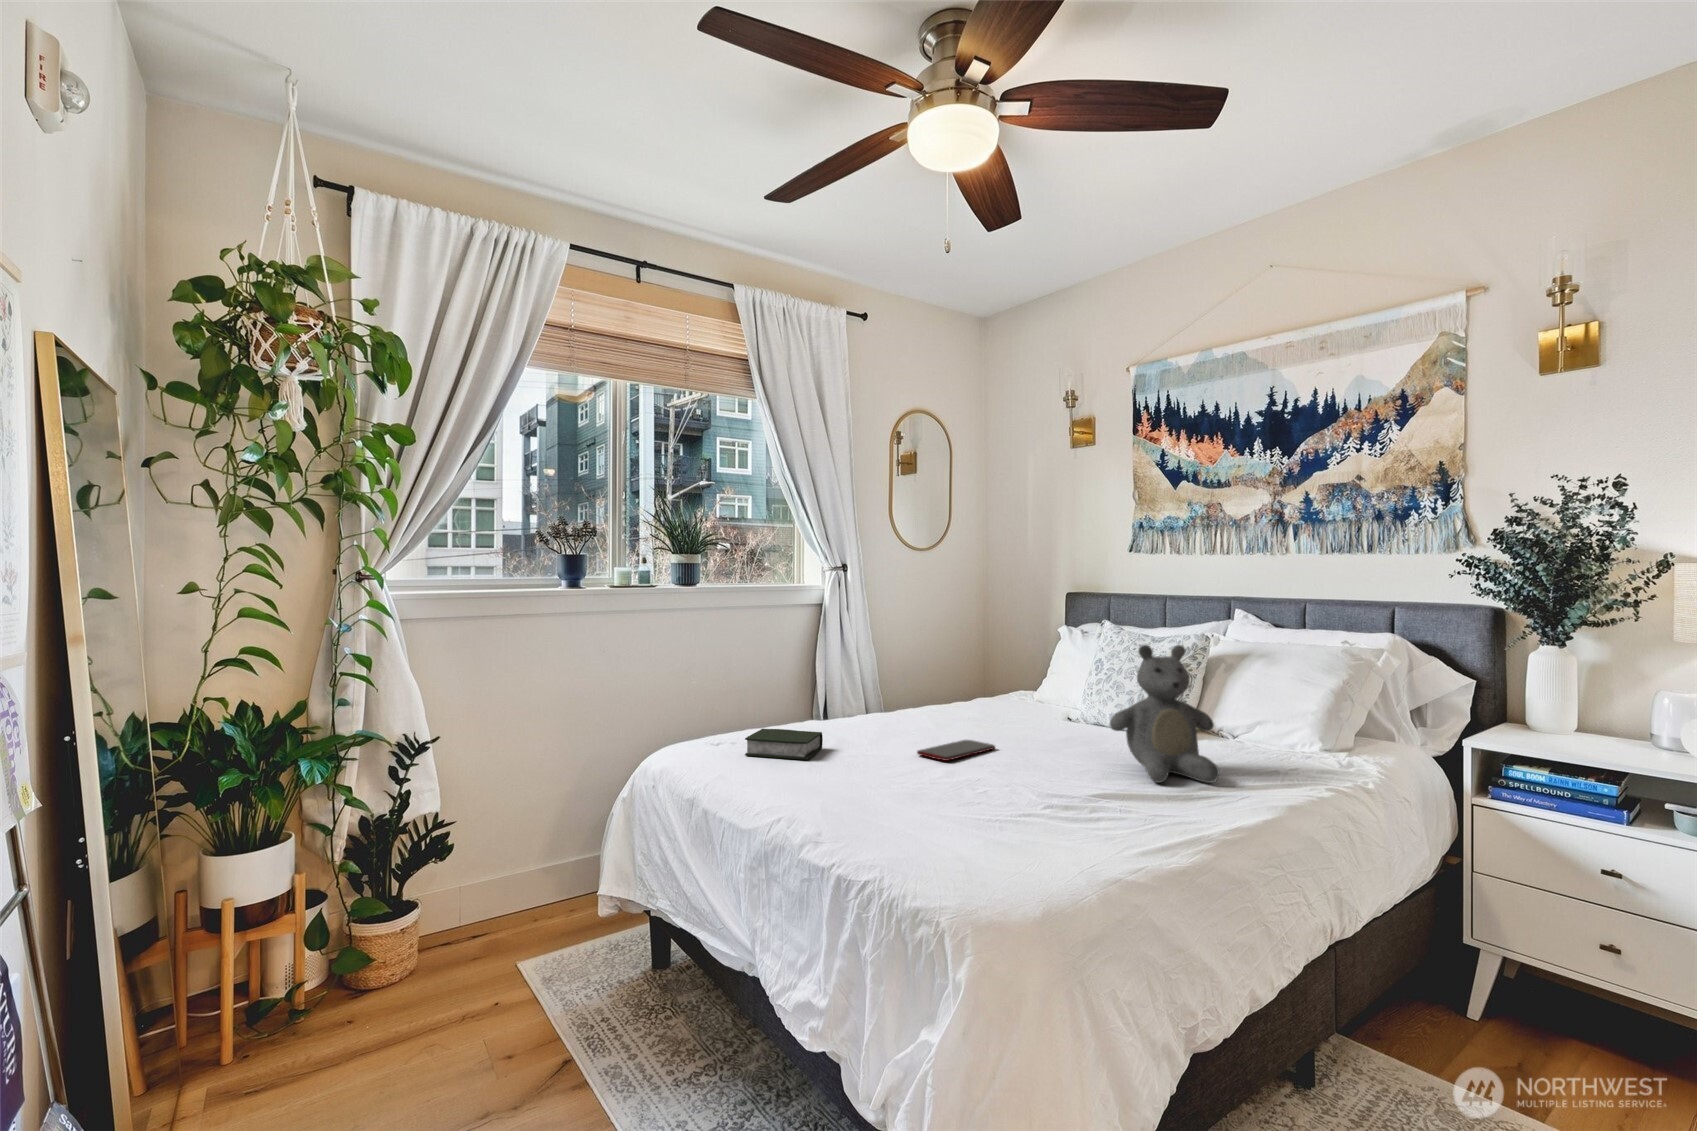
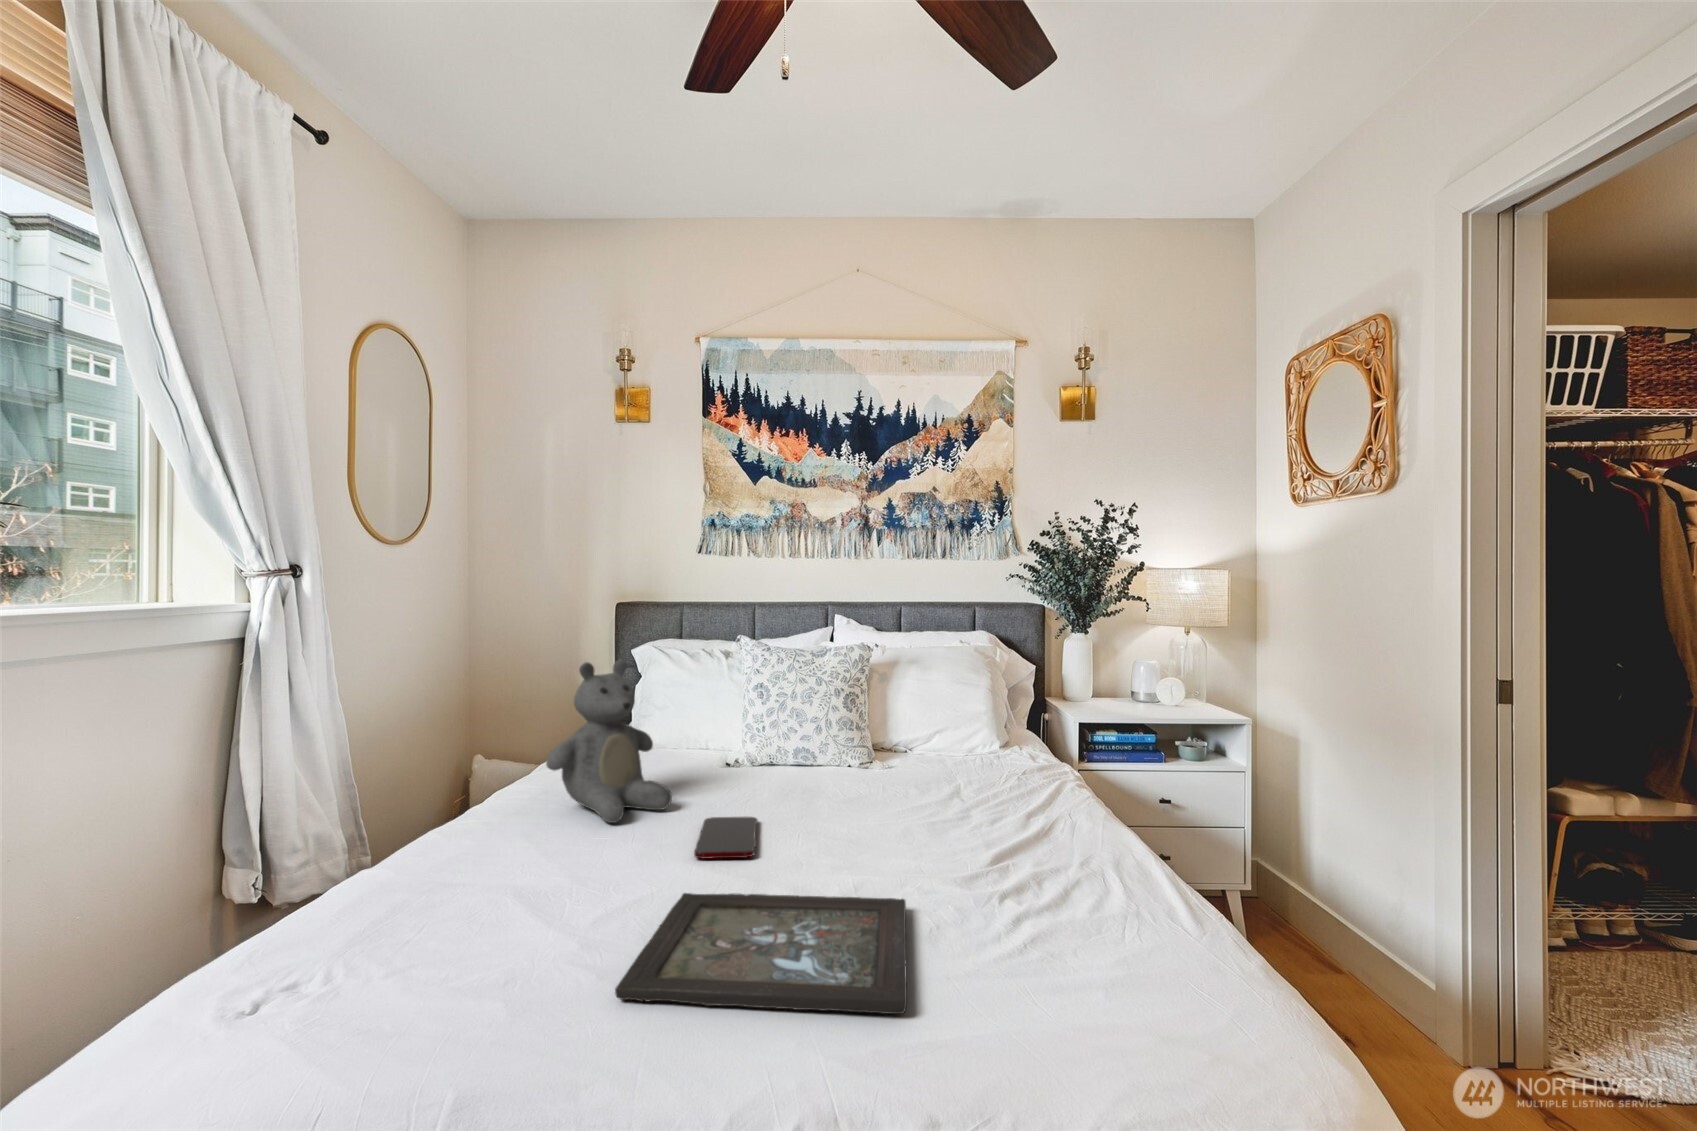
teddy bear: present [1110,645,1219,783] -> present [546,659,672,823]
book: present [745,729,823,760] -> none [421,864,570,951]
tray: none [763,763,968,828] -> present [615,893,907,1014]

